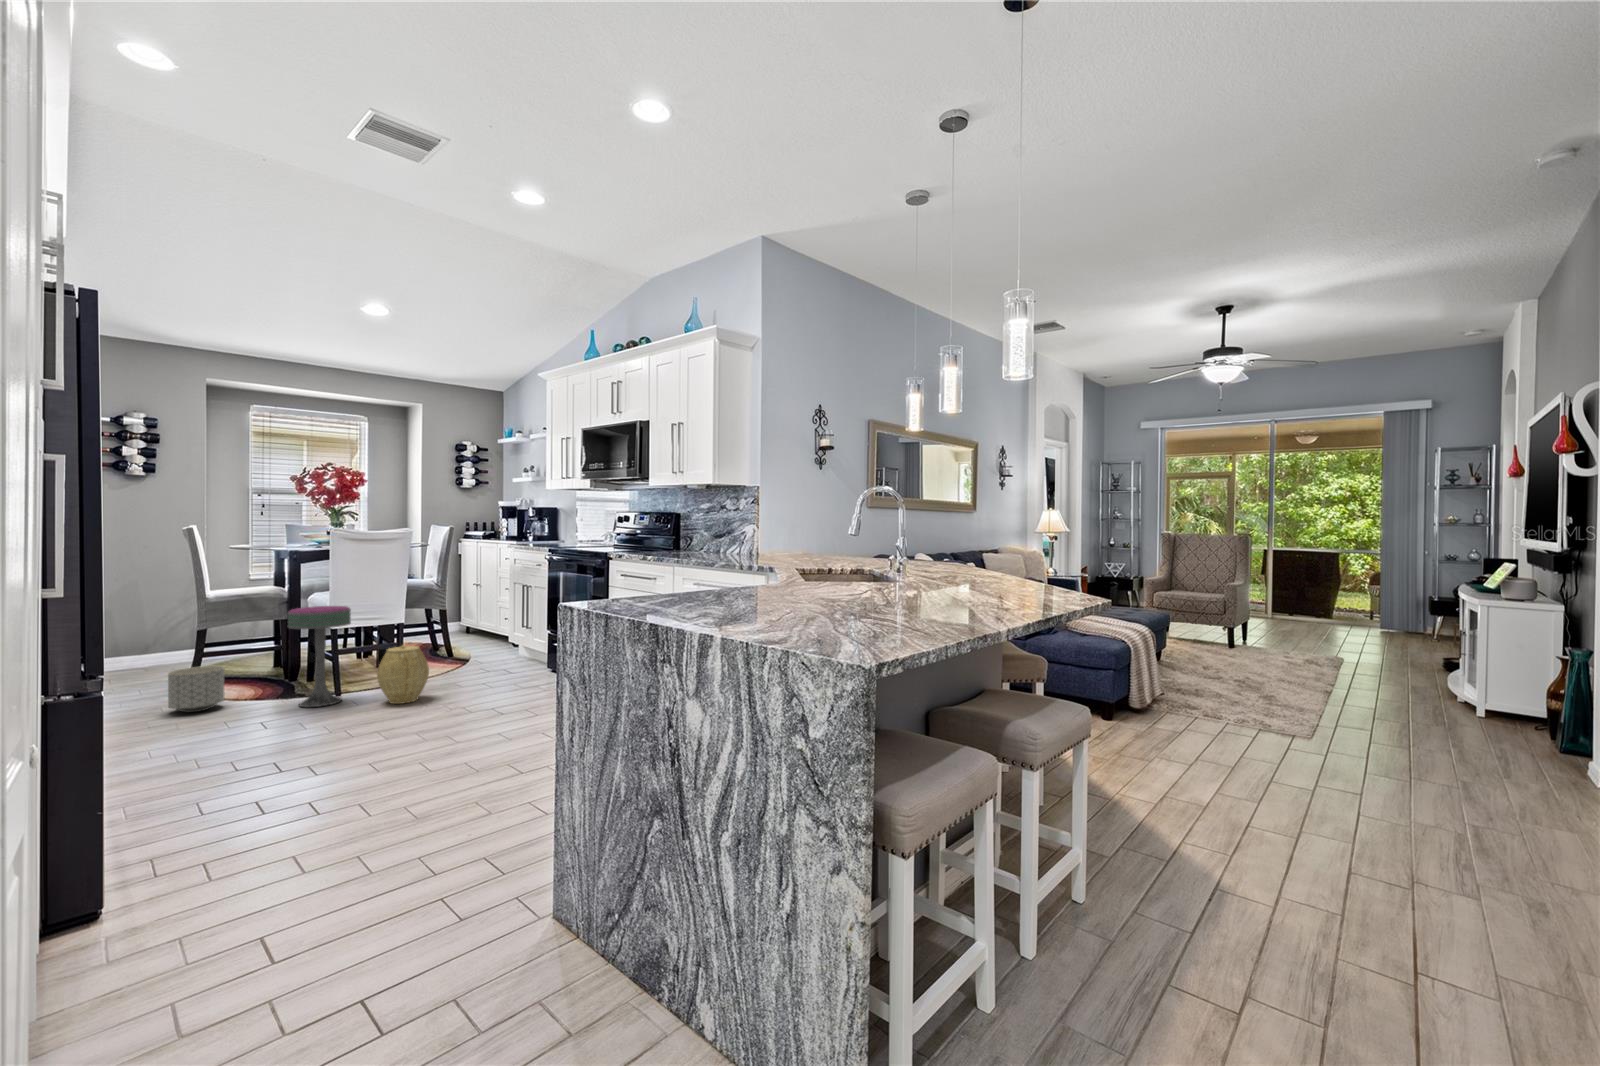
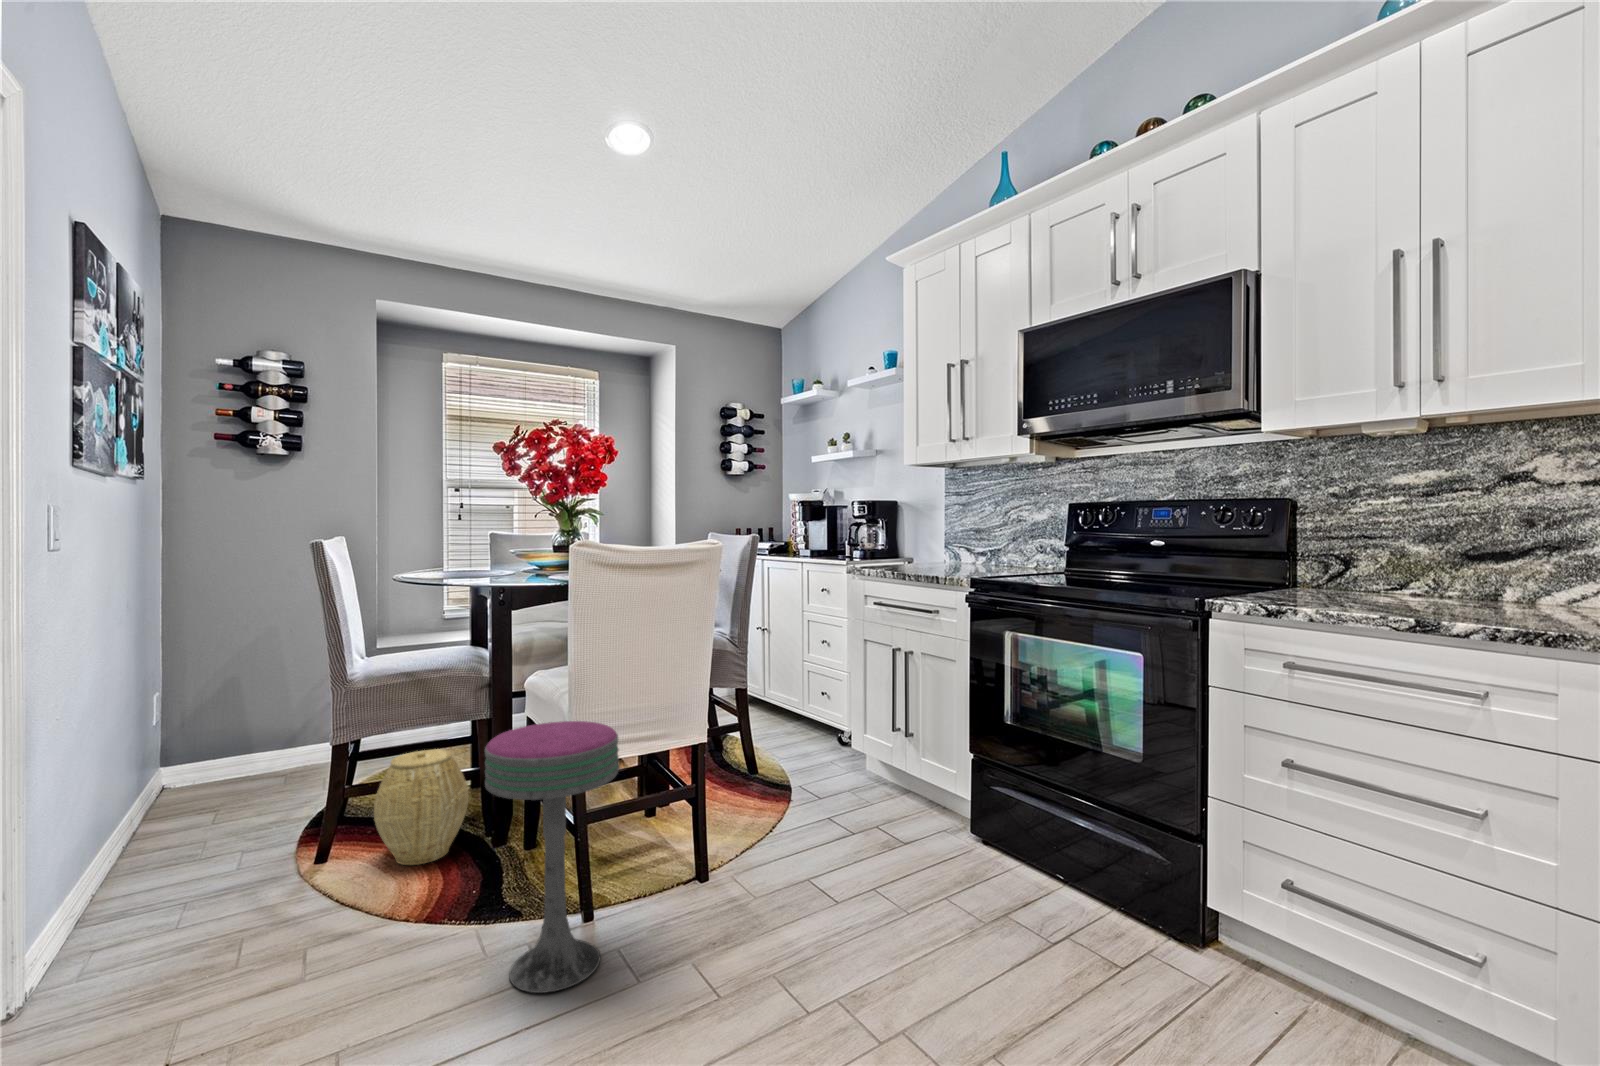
woven basket: present [377,646,429,704] -> present [374,749,468,865]
planter: present [168,666,224,712] -> none [235,857,358,991]

